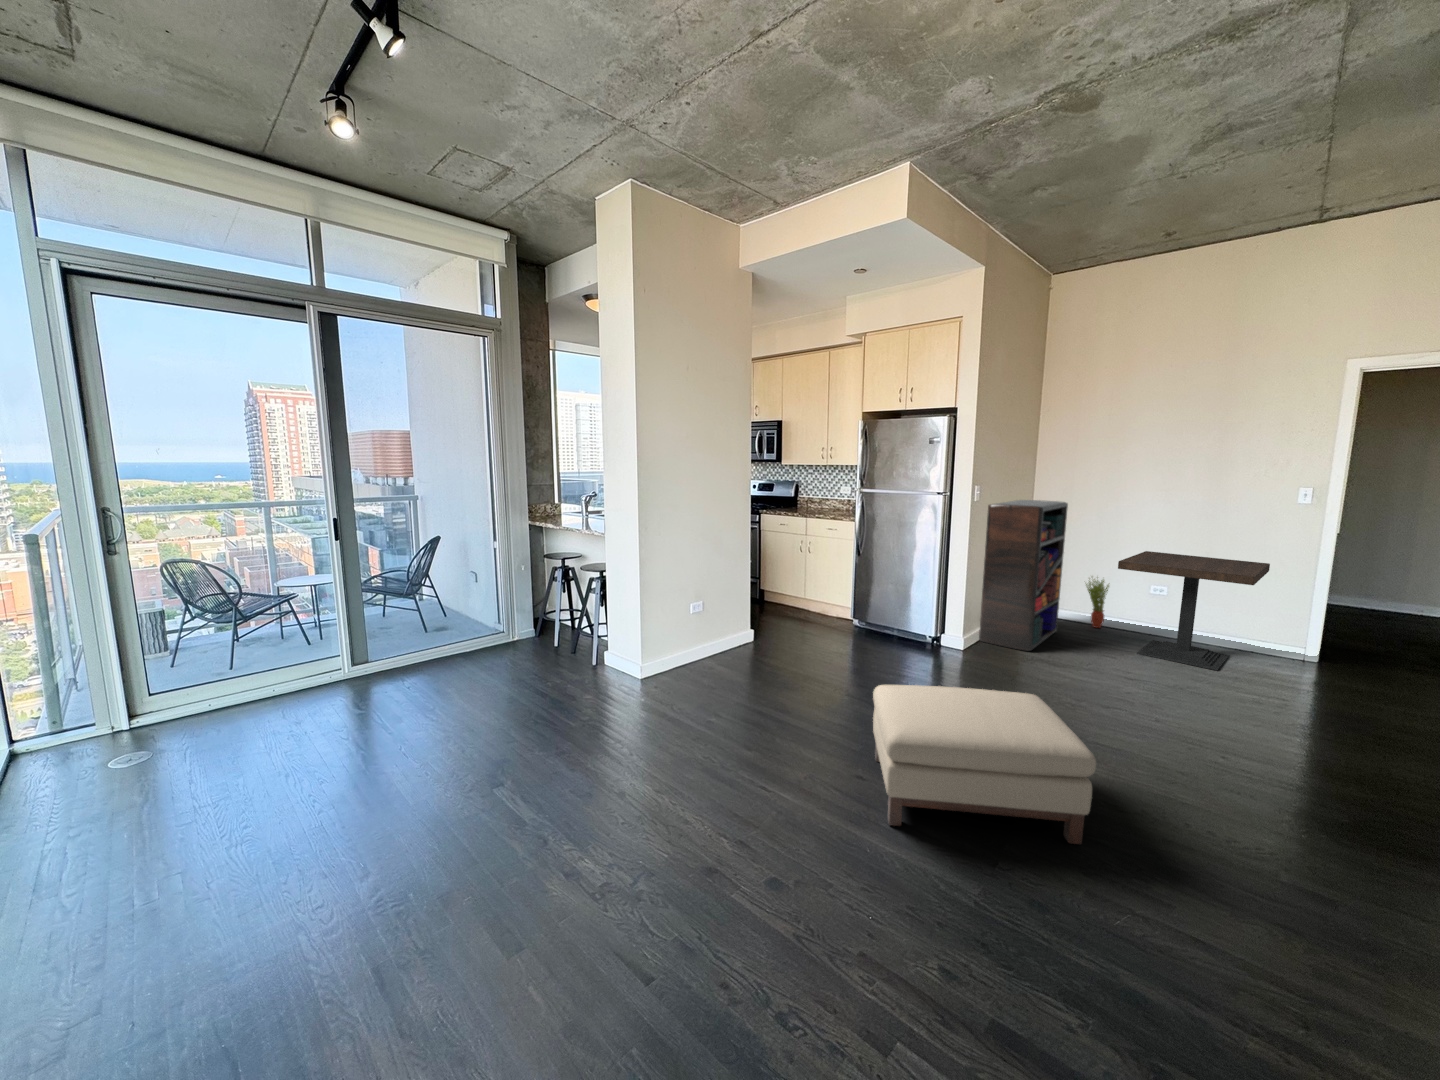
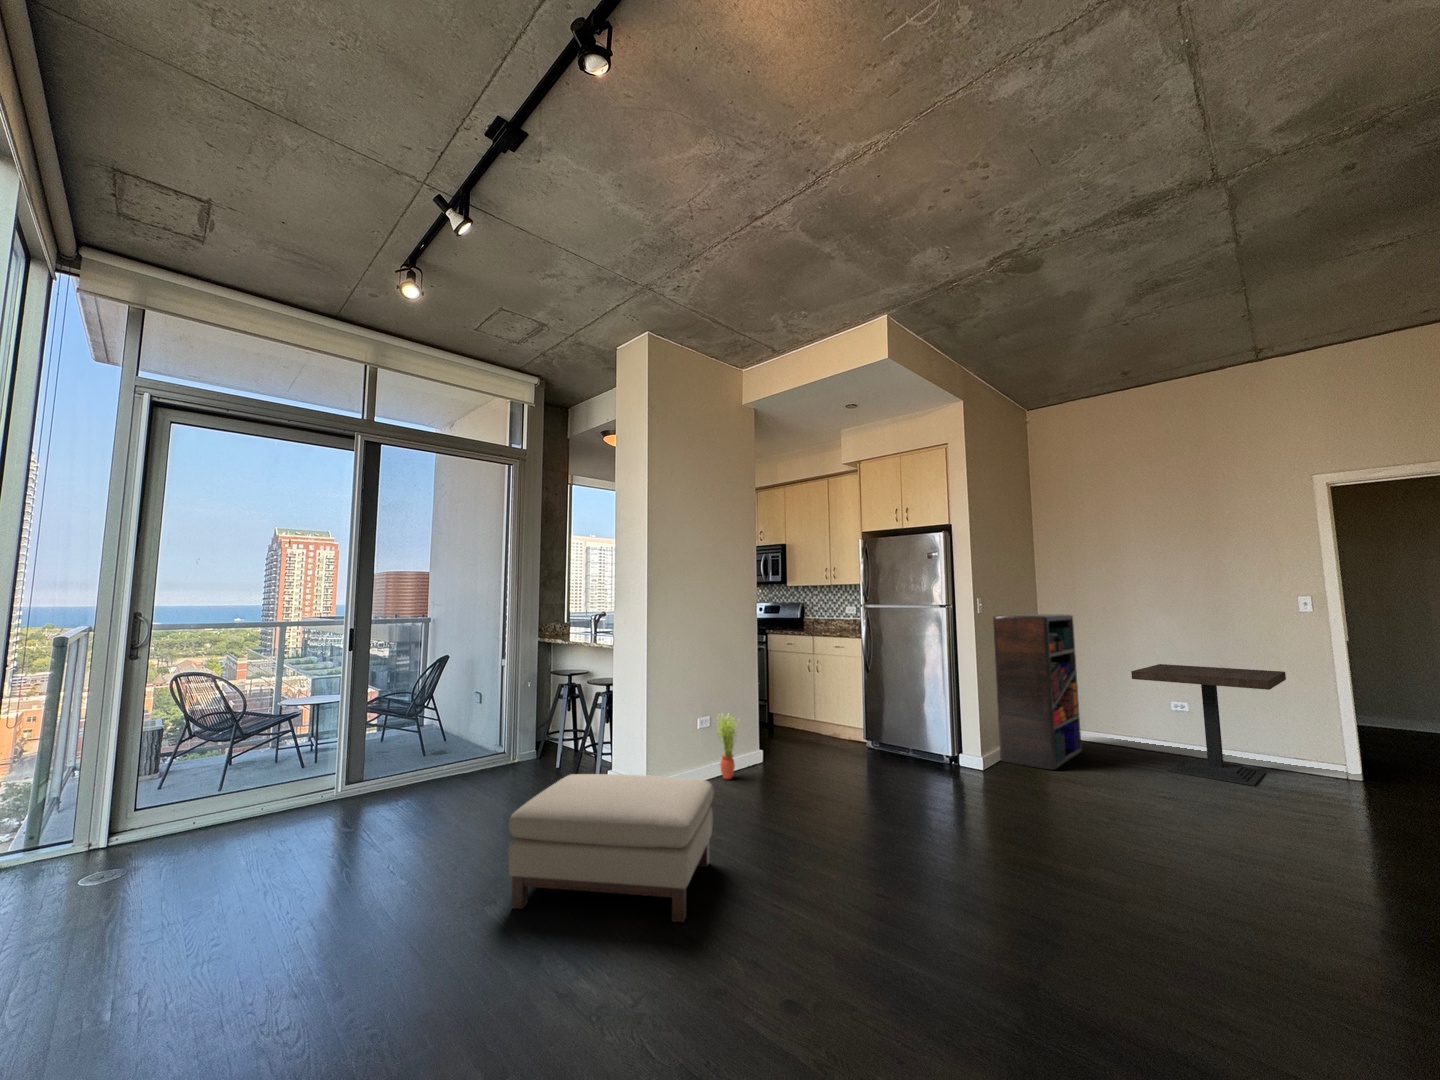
potted plant: present [1086,579,1109,628] -> present [717,713,737,779]
ottoman: present [873,685,1096,844] -> present [508,774,714,922]

